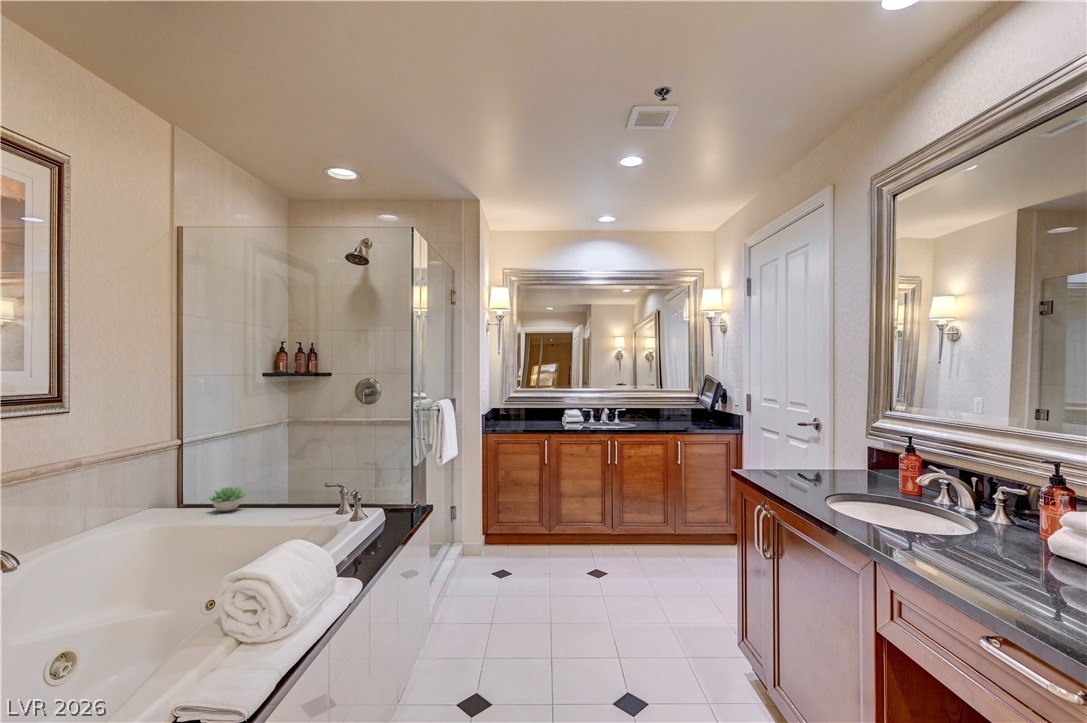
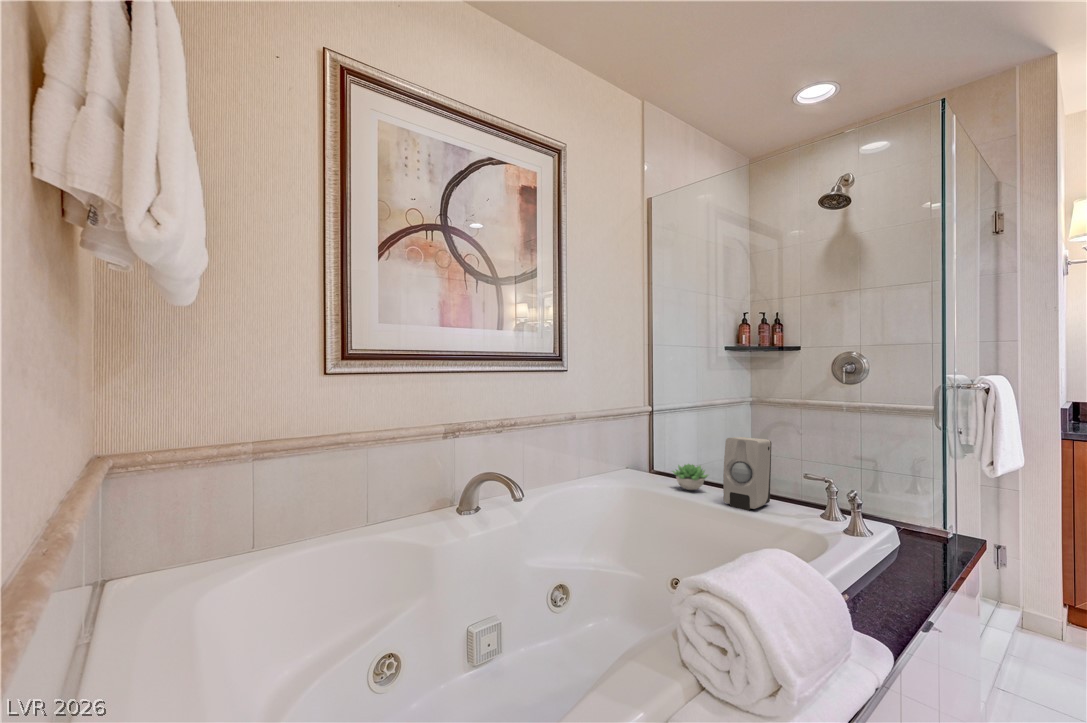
soap dispenser: none [260,455,302,517] -> present [723,437,771,511]

